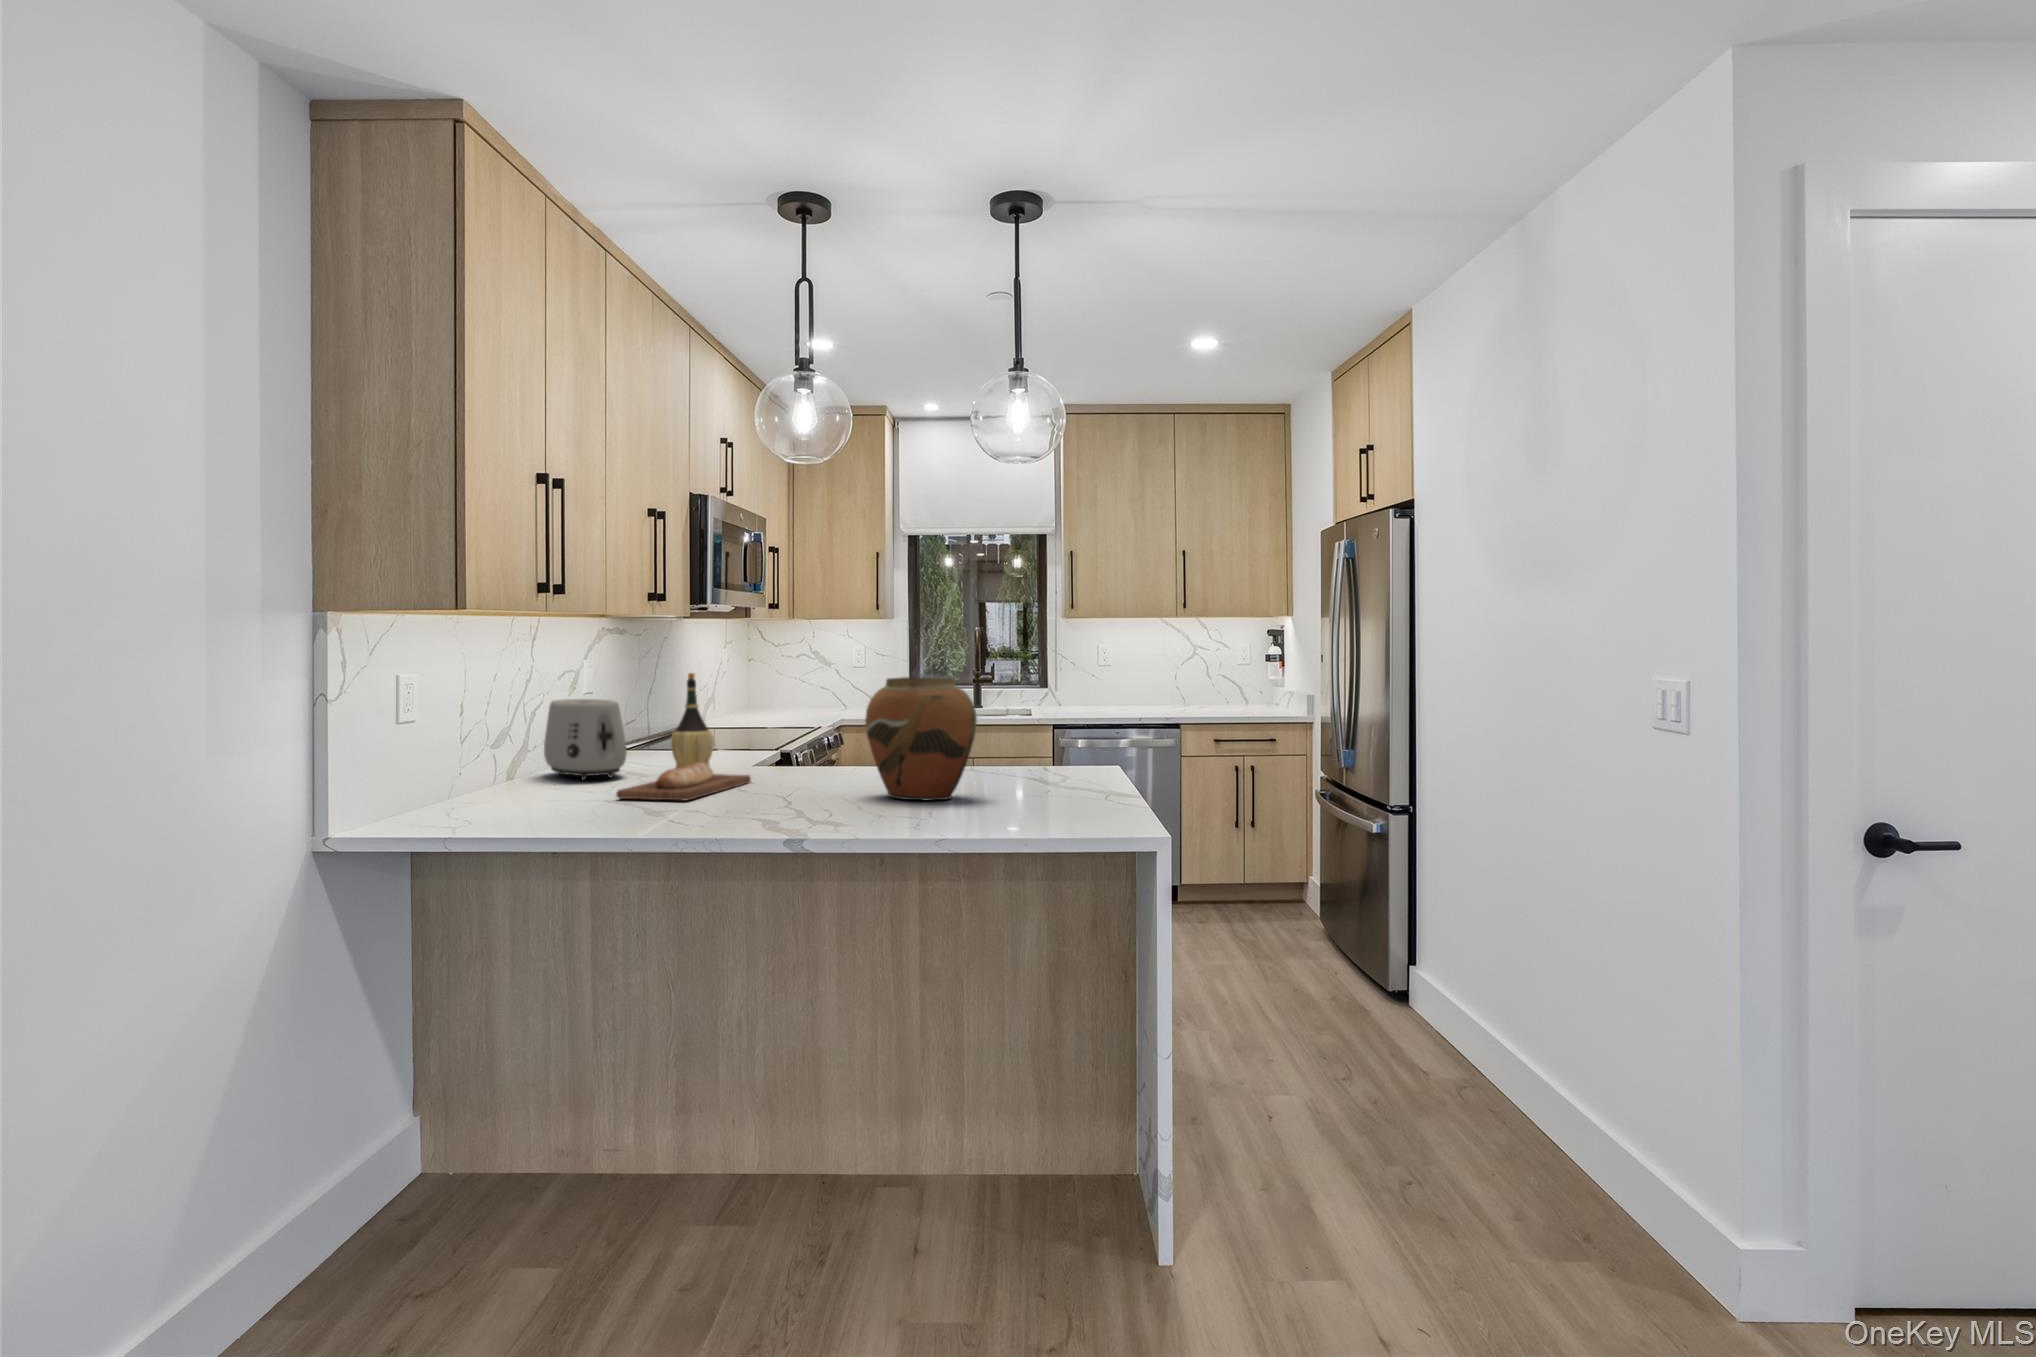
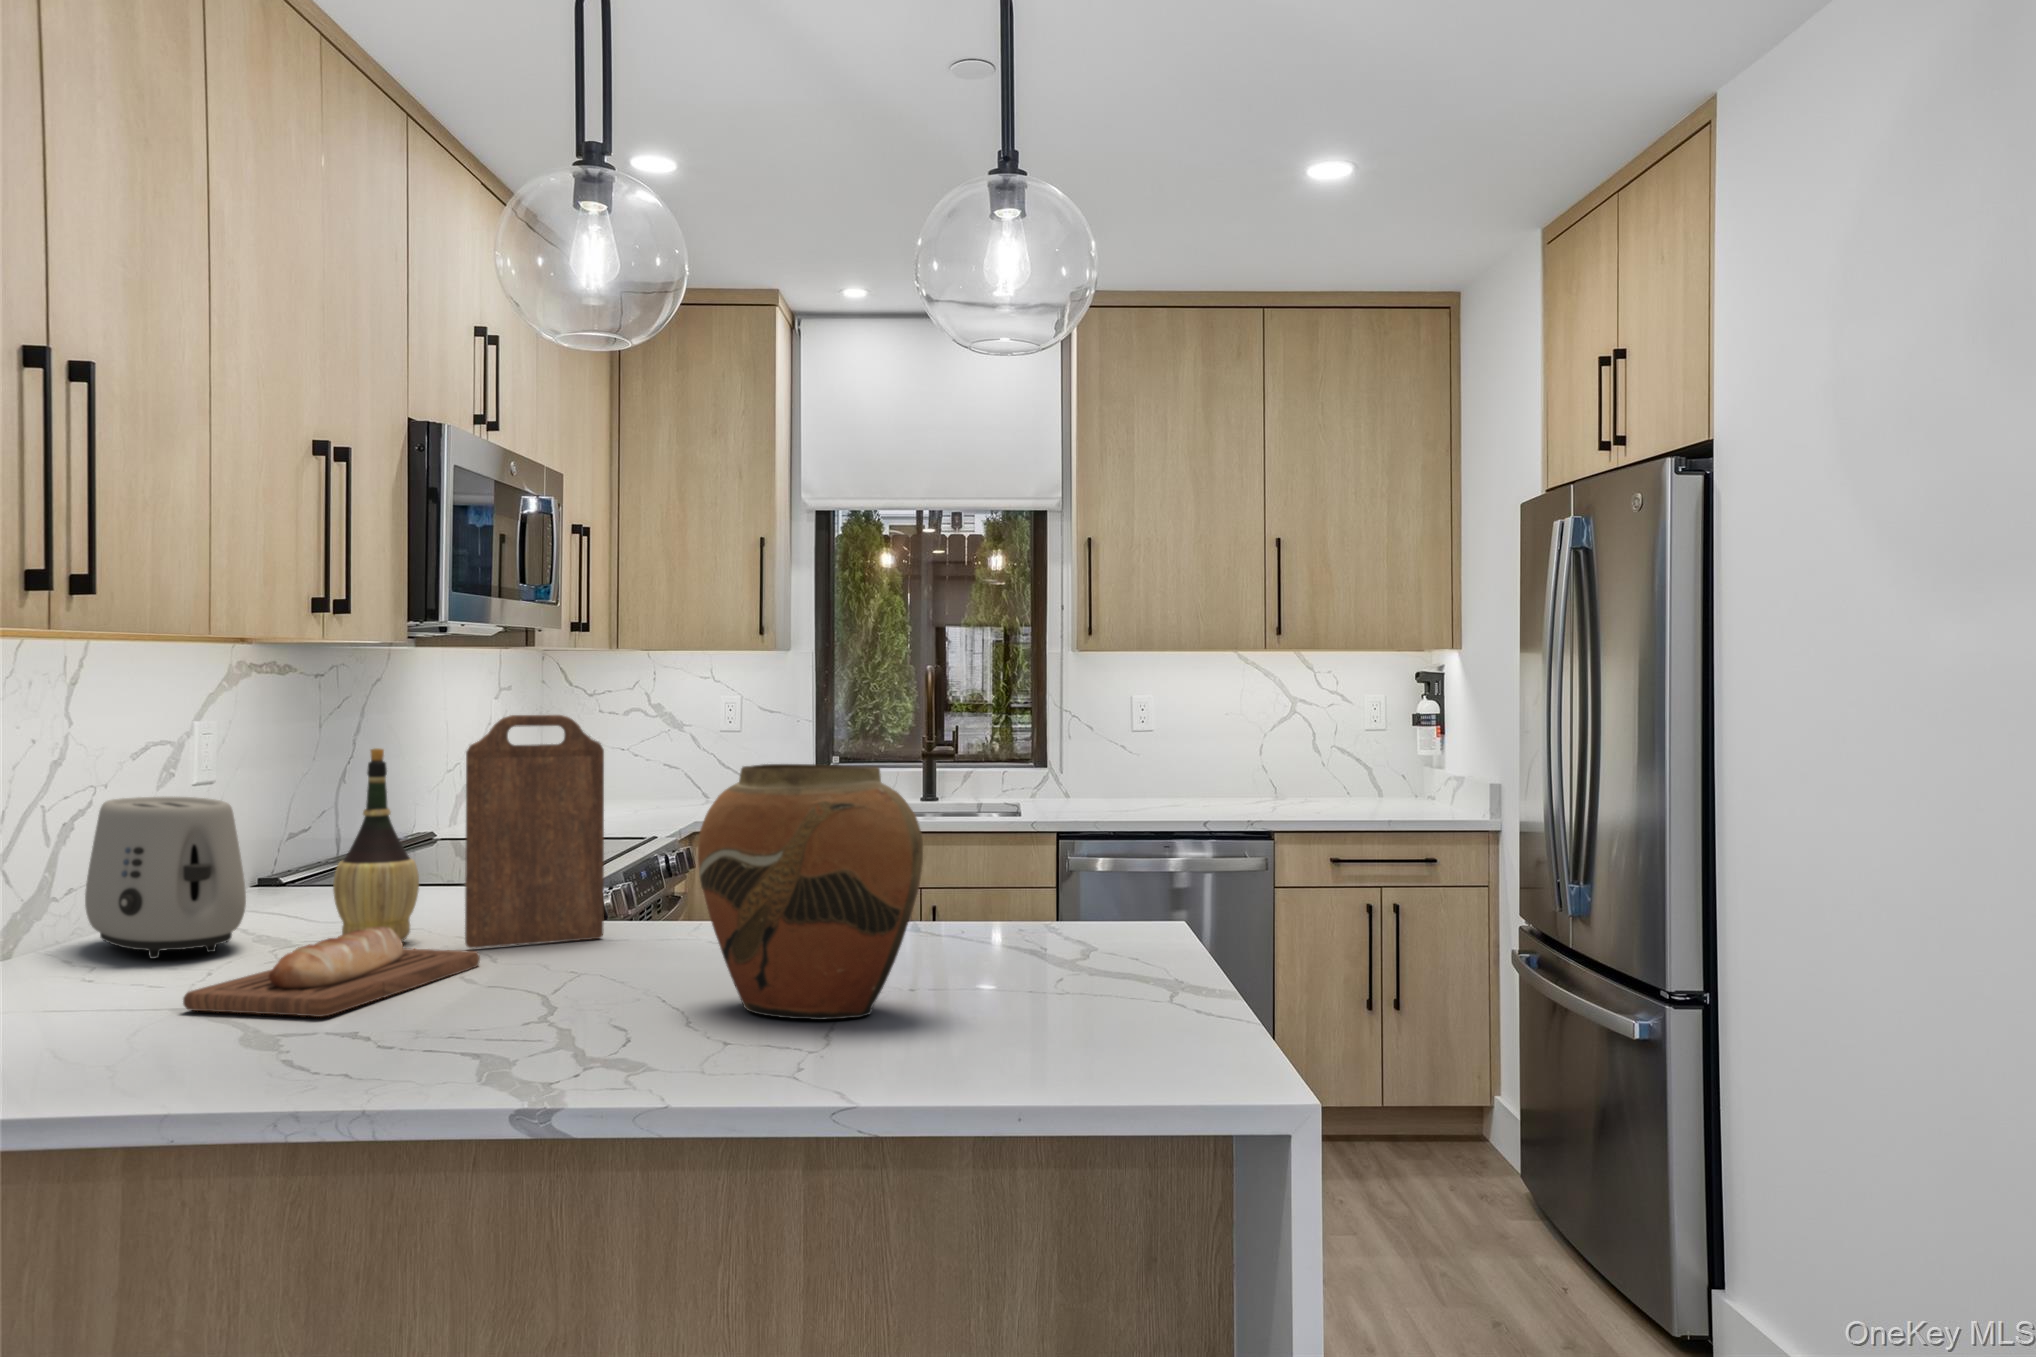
cutting board: none [738,655,809,776] -> present [465,715,604,948]

